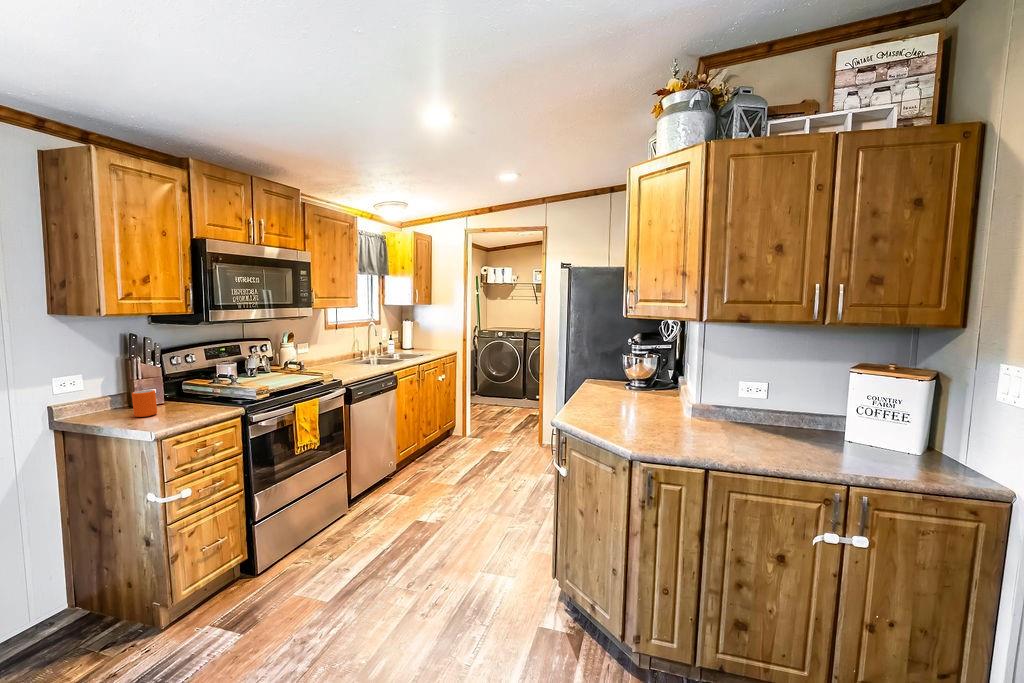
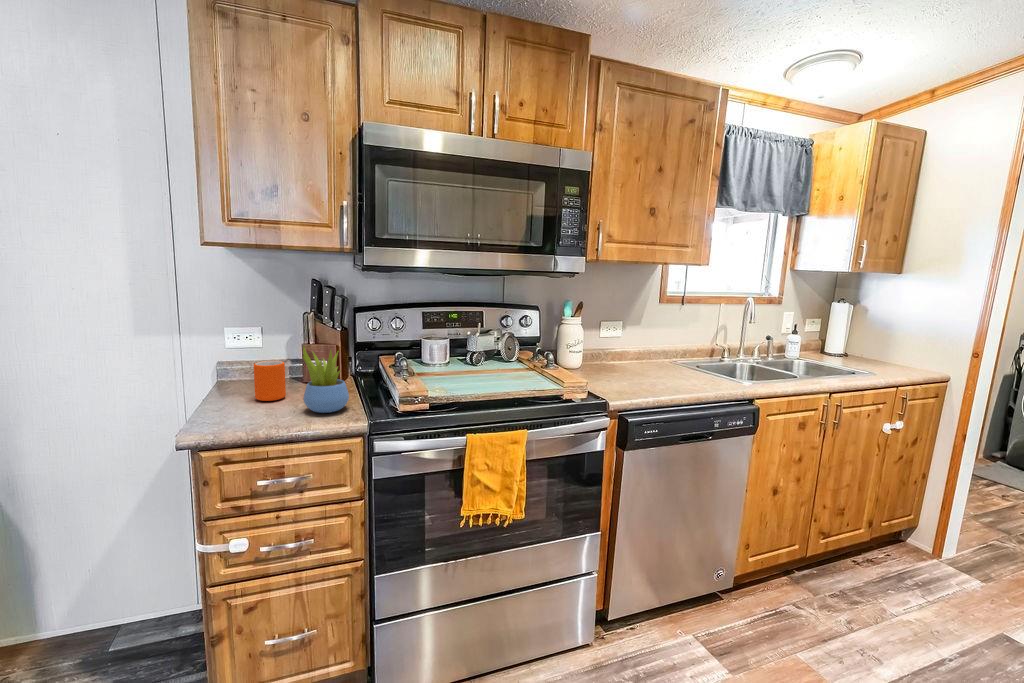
succulent plant: none [188,371,218,411] -> present [303,347,349,413]

